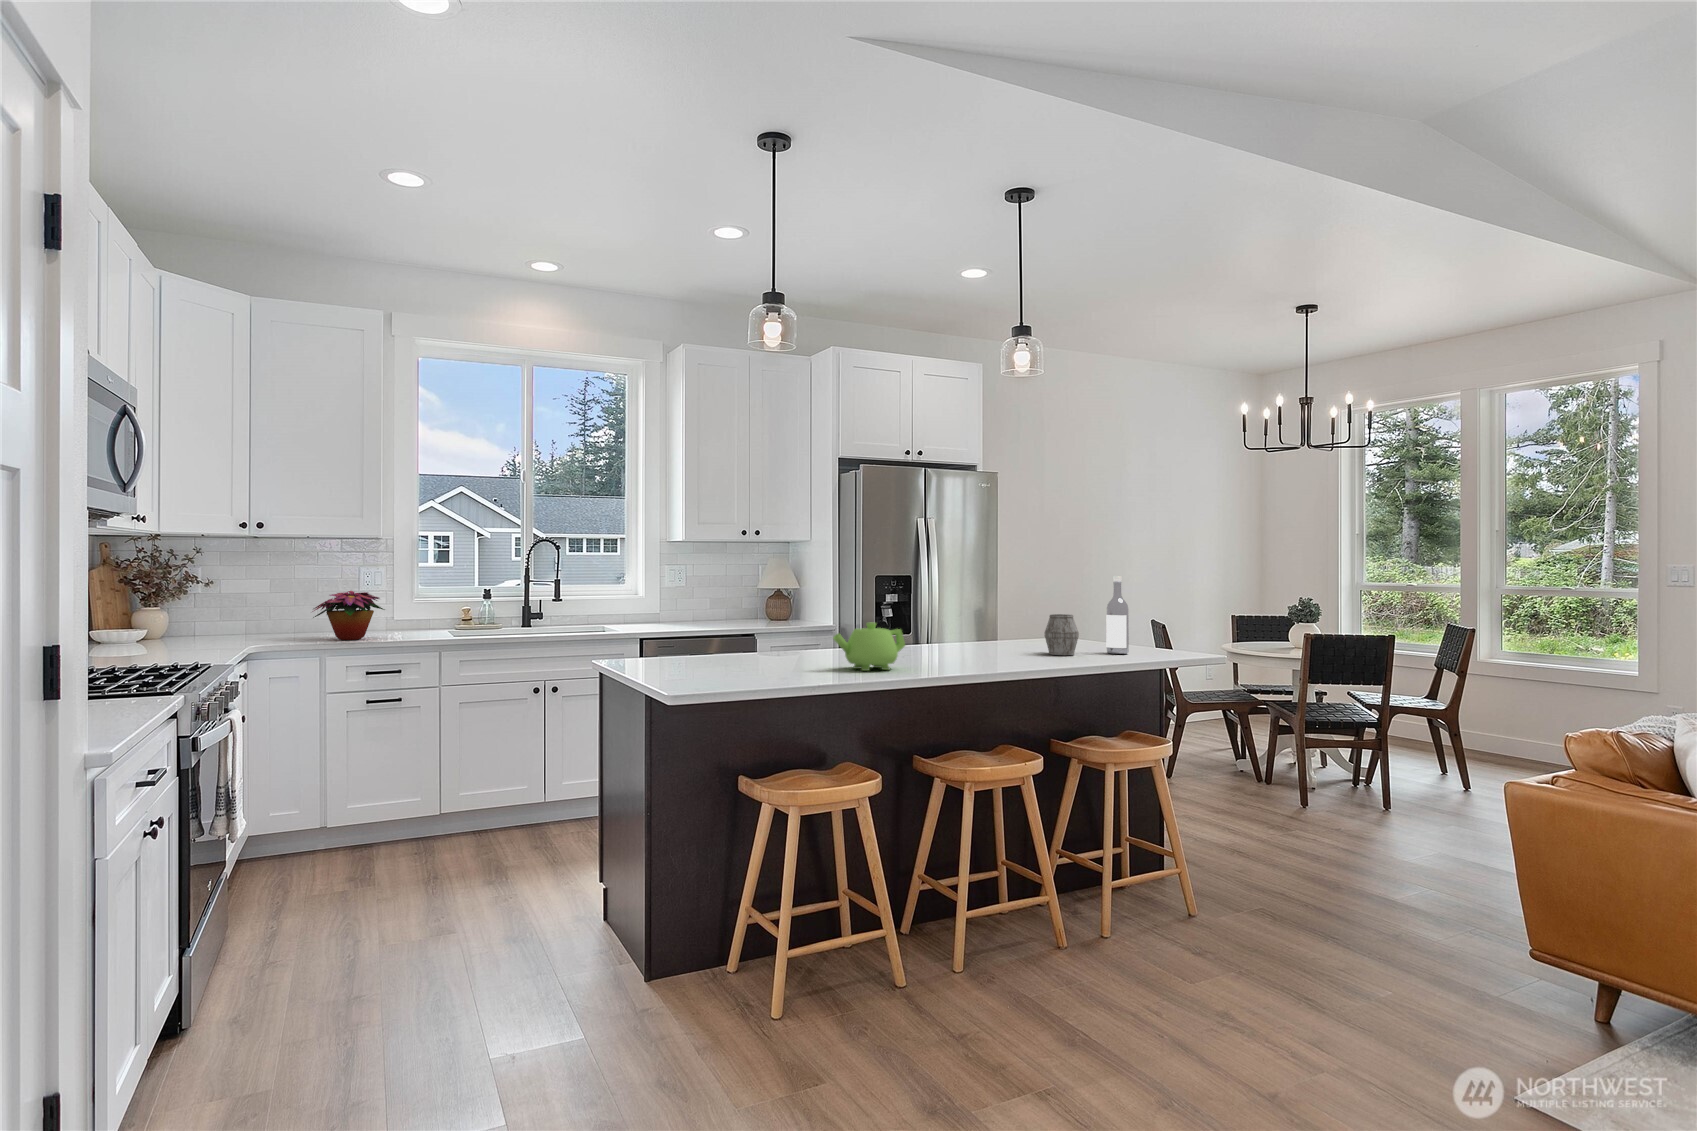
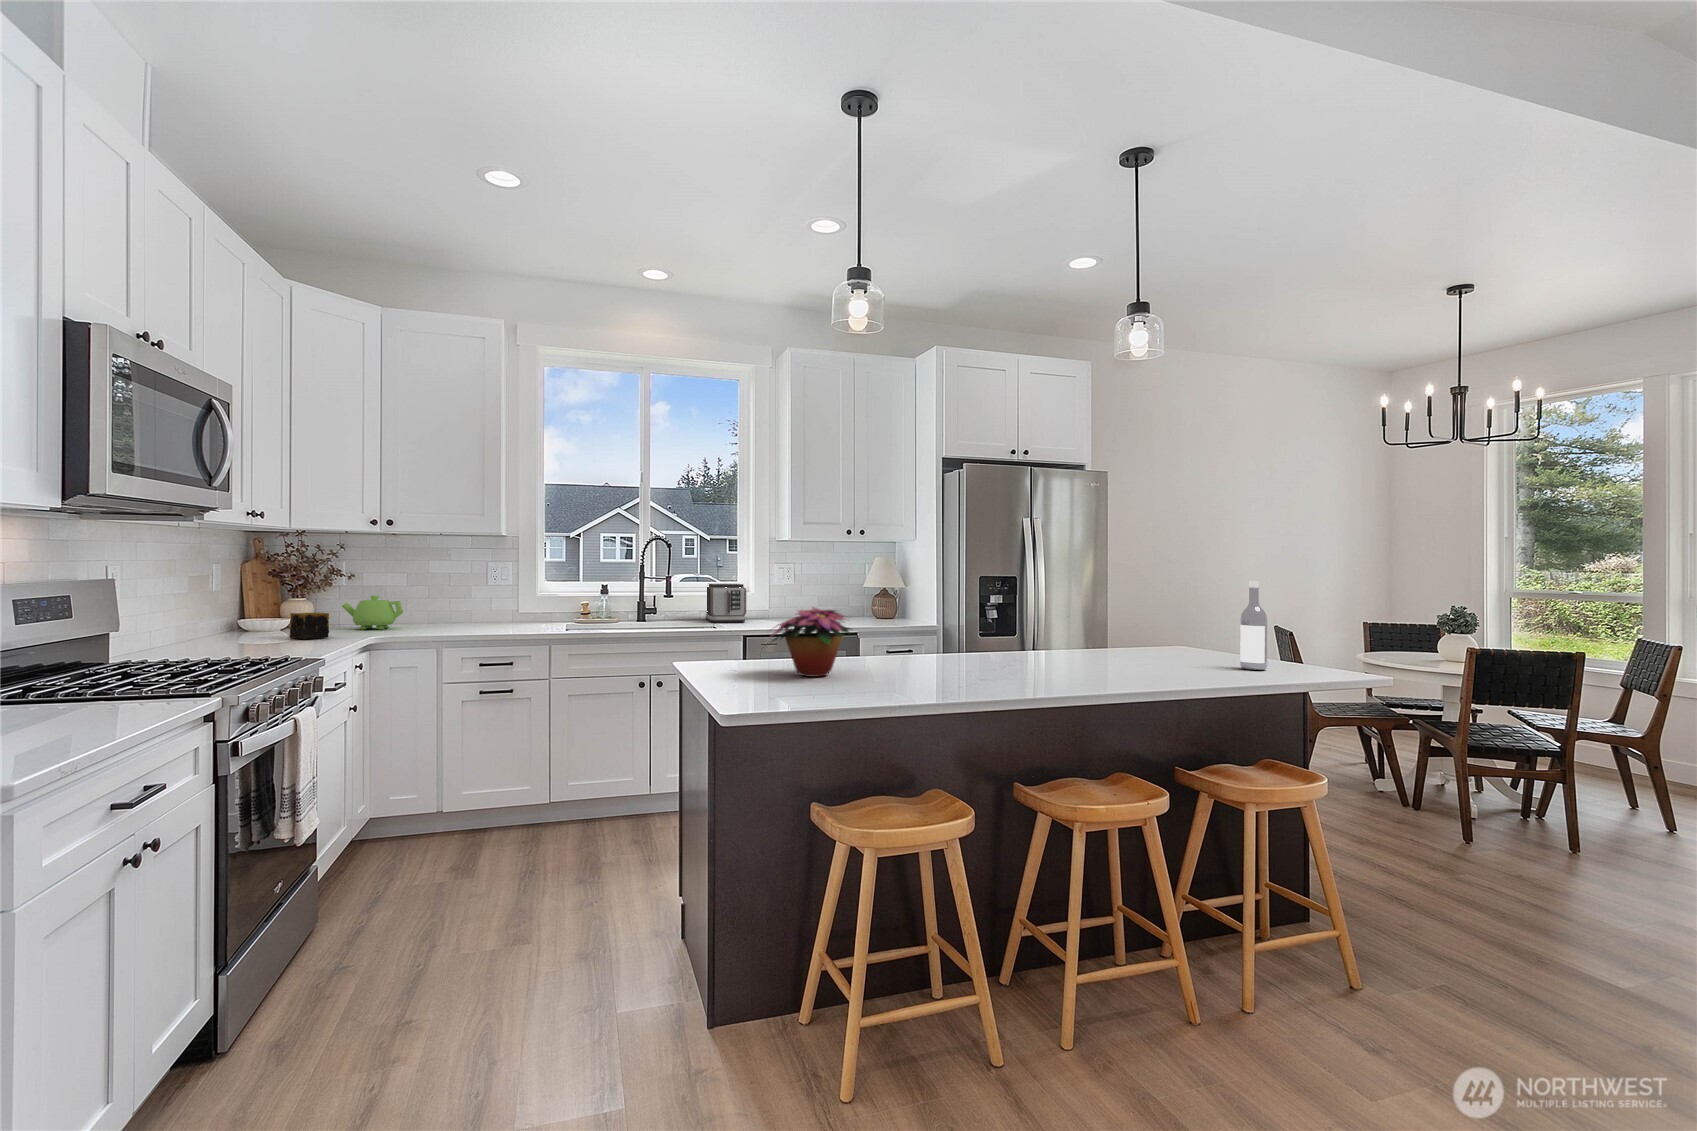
toaster: none [590,585,636,625] -> present [706,584,746,622]
flower arrangement: present [312,591,385,640] -> present [771,607,850,677]
mug: present [1044,614,1079,655] -> none [1167,624,1208,670]
candle: none [163,620,206,648] -> present [290,612,329,639]
teapot: present [833,623,905,671] -> present [342,596,403,630]

